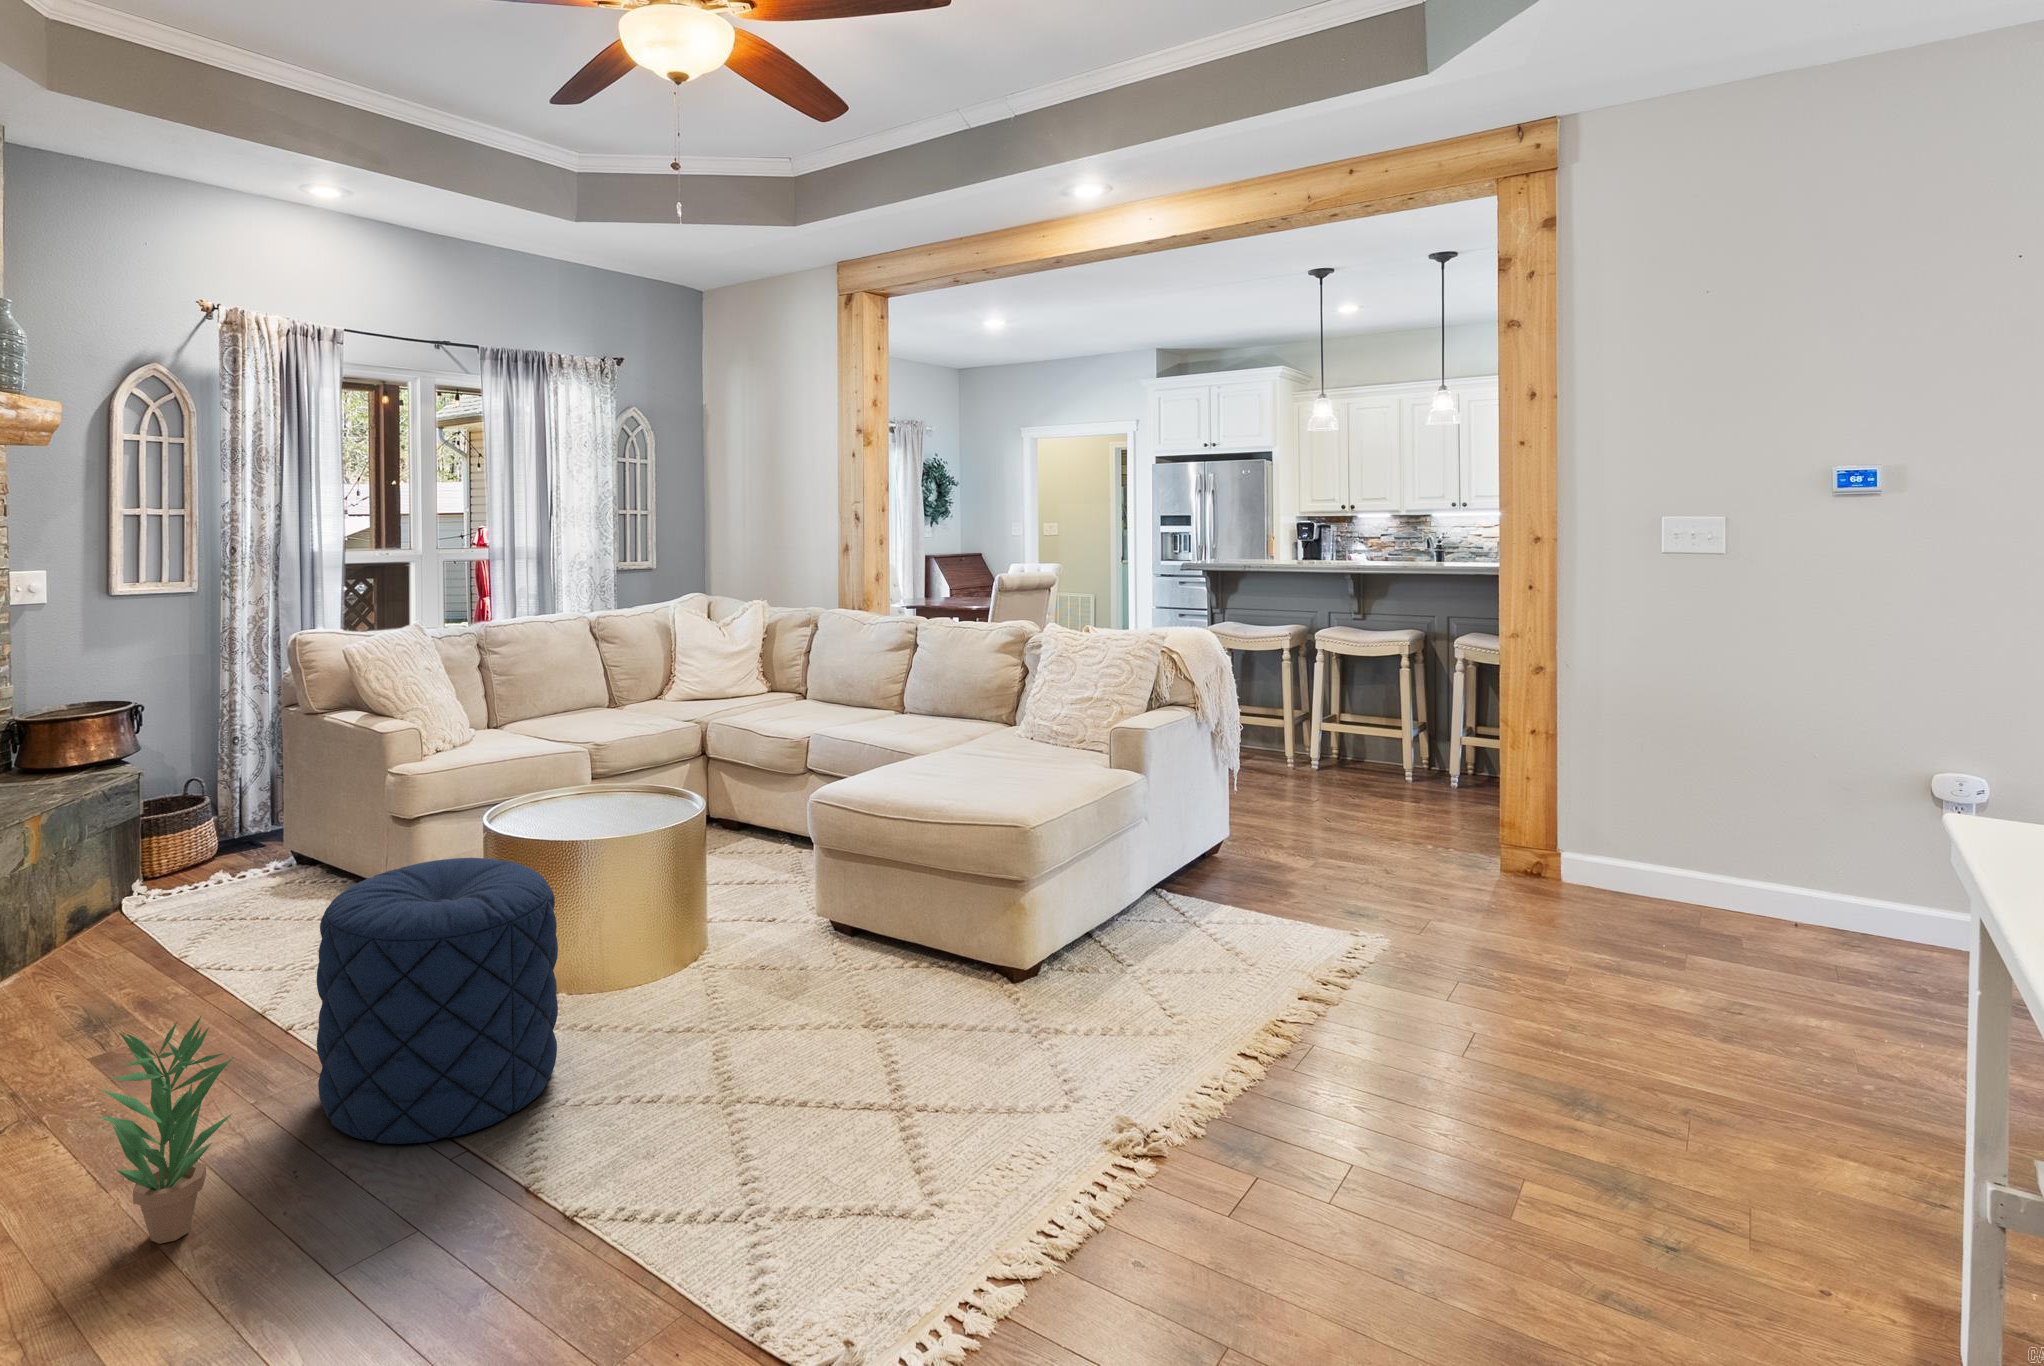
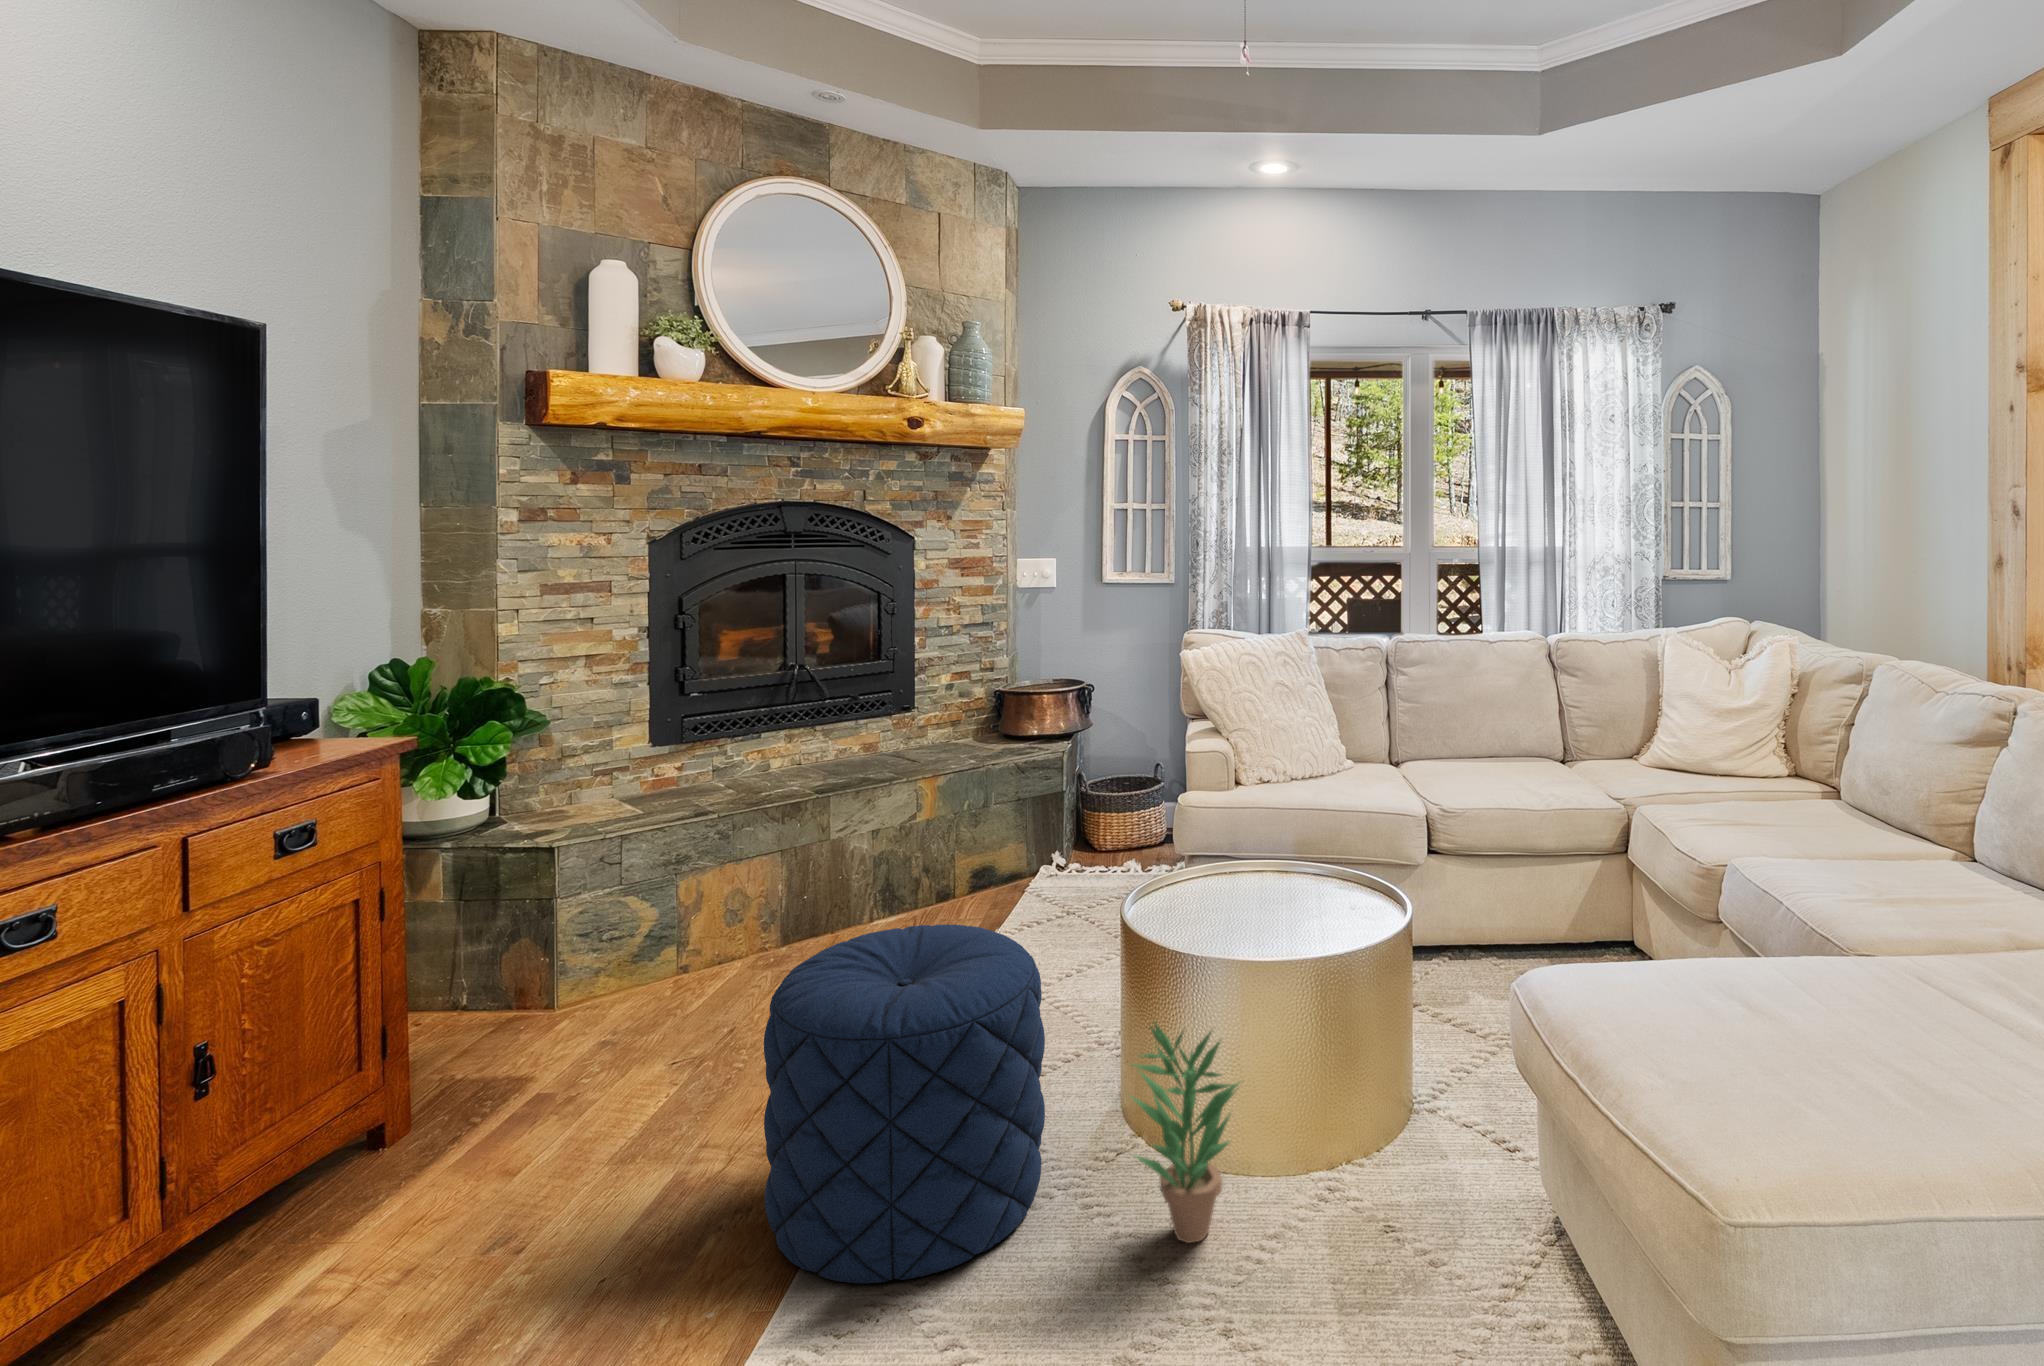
potted plant: present [99,1016,232,1244] -> present [1132,1023,1239,1243]

